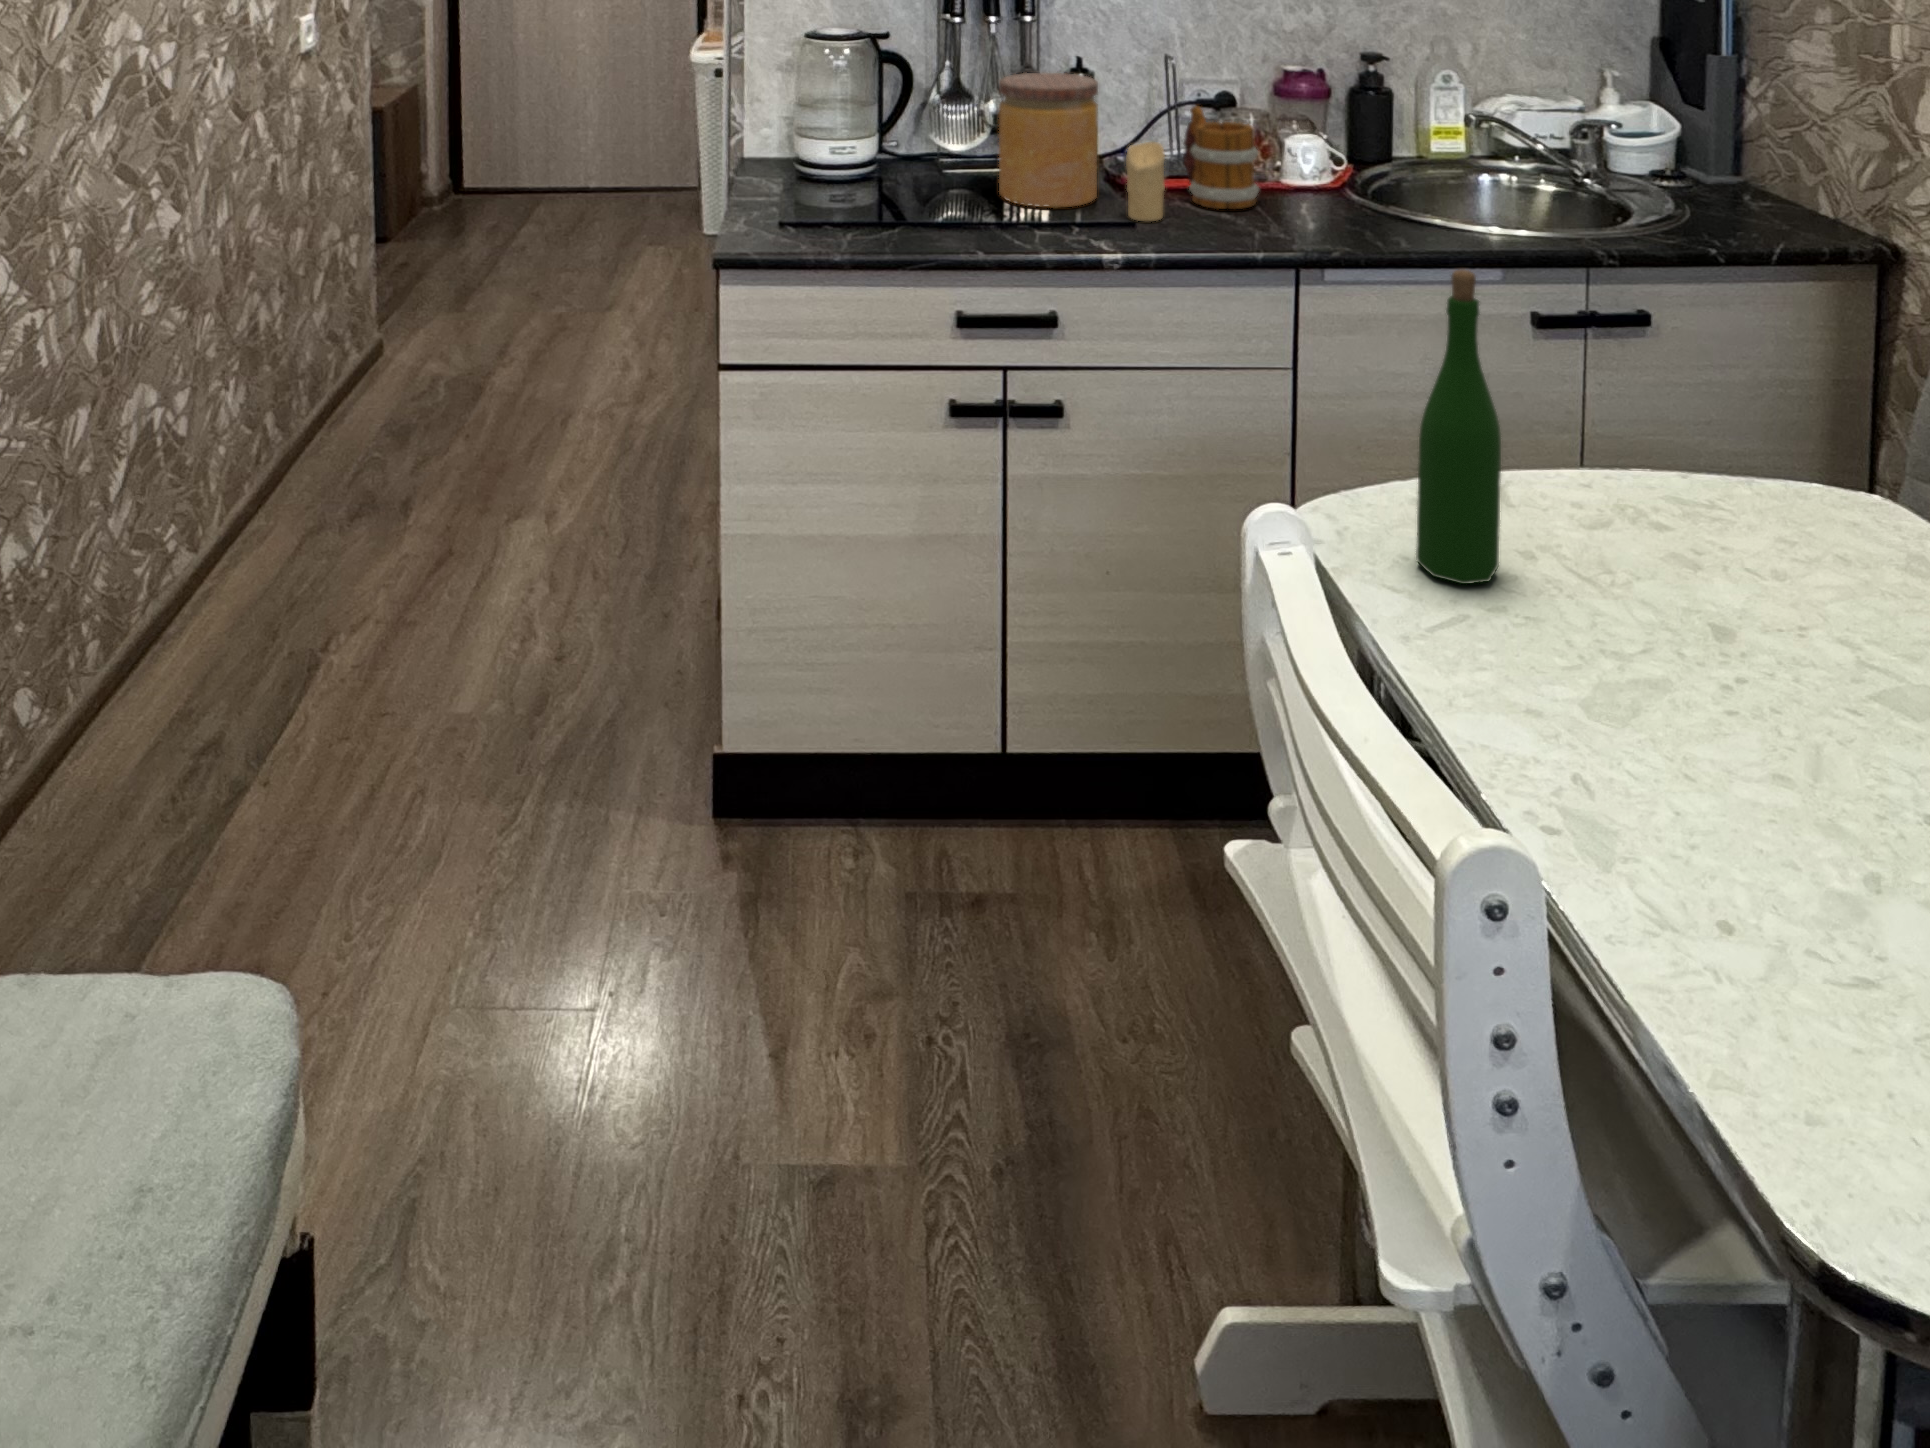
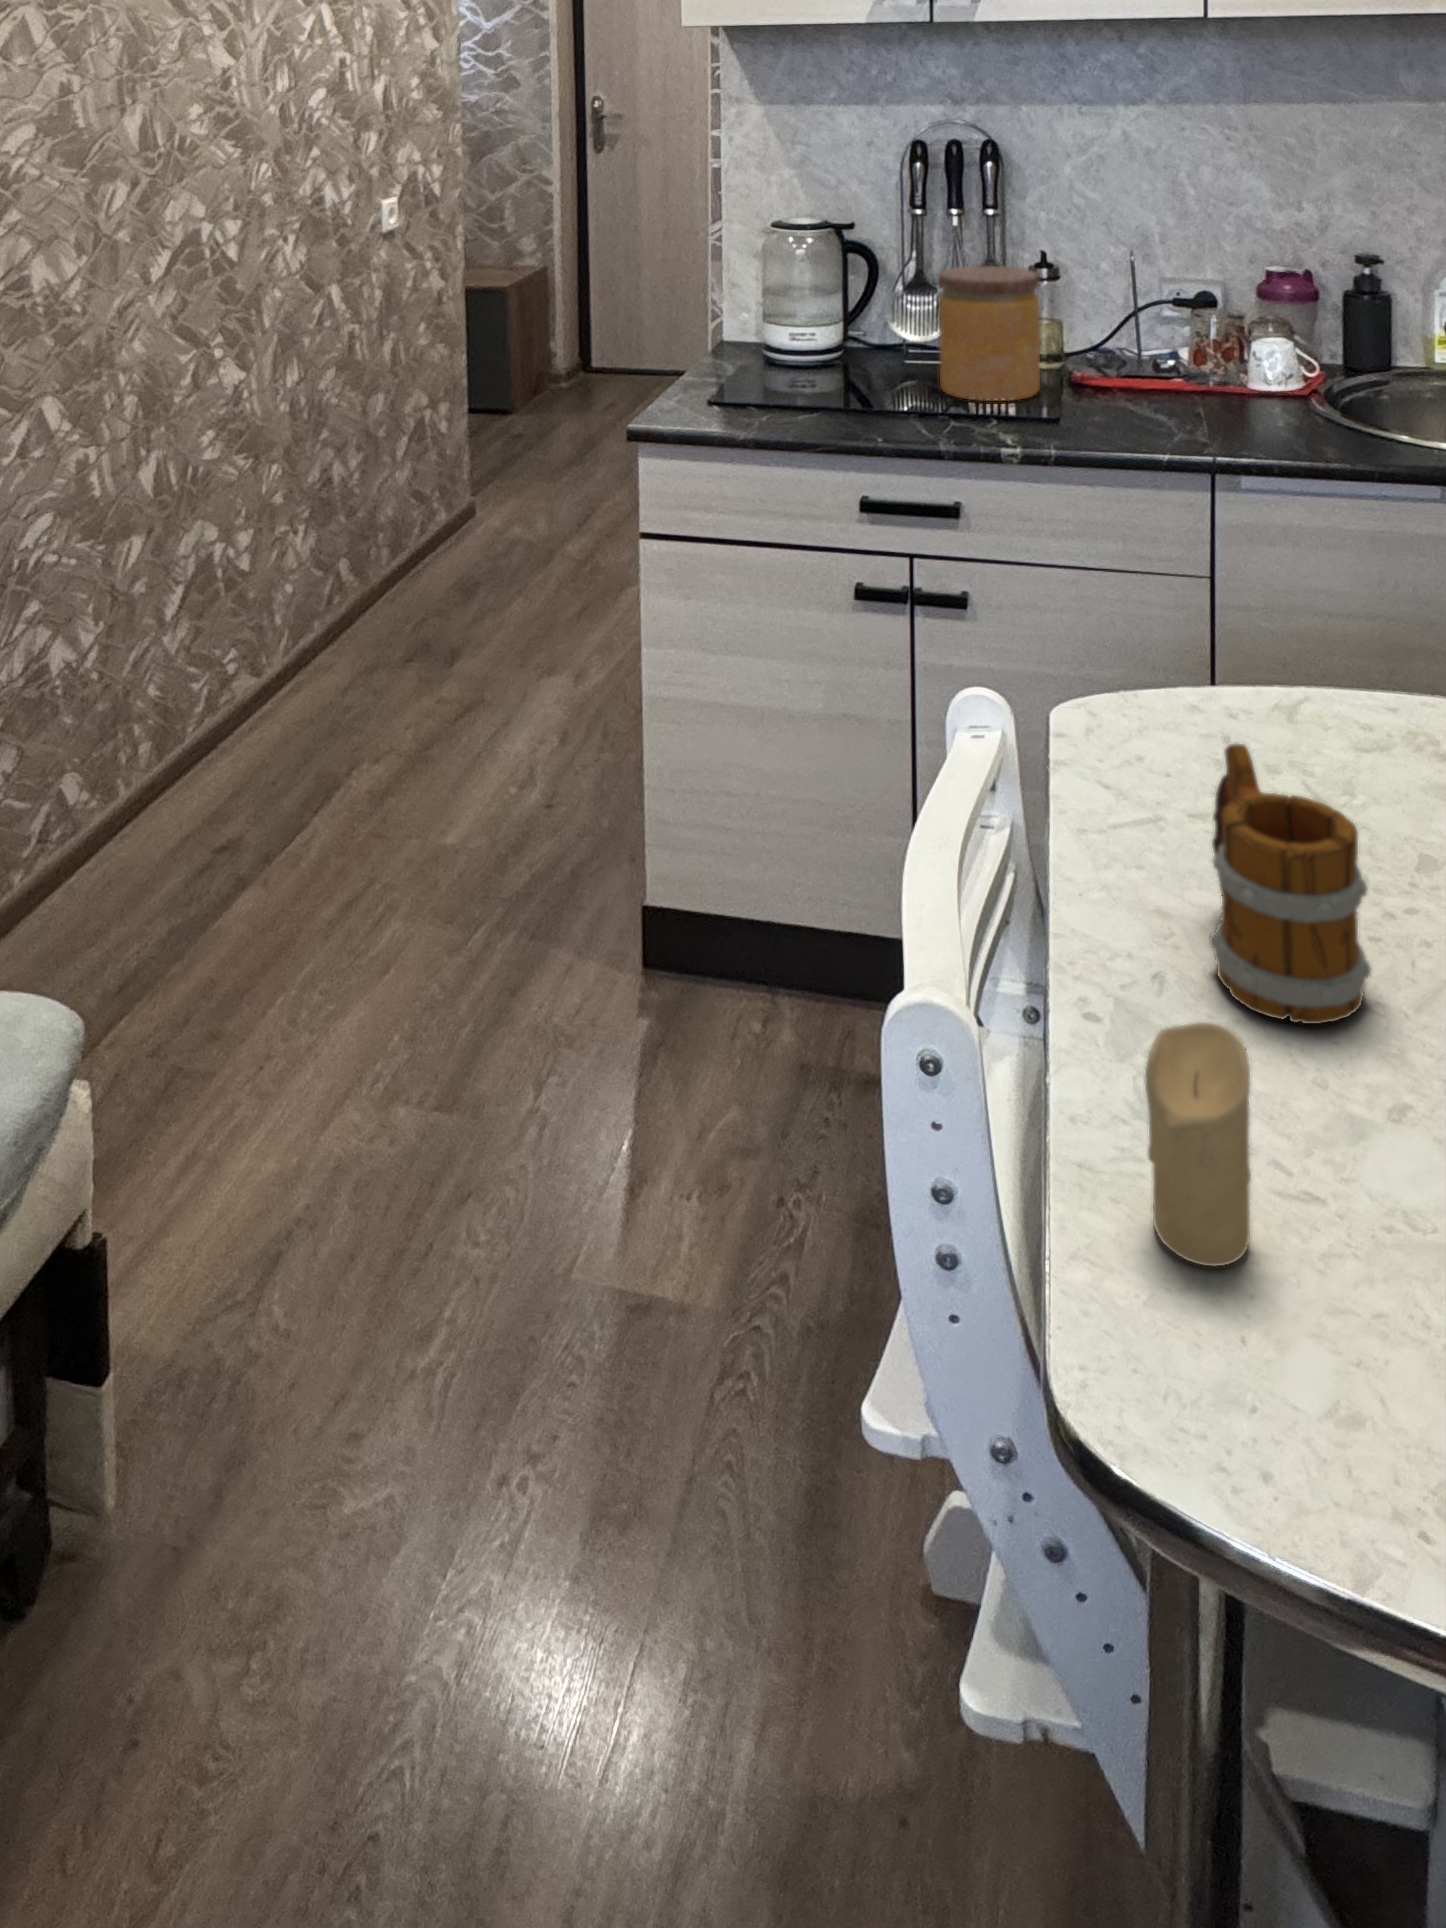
mug: present [1183,106,1259,209] -> present [1209,743,1371,1024]
candle: present [1126,142,1165,221] -> present [1145,1022,1251,1266]
wine bottle: present [1416,270,1501,584] -> none [1137,467,1220,791]

